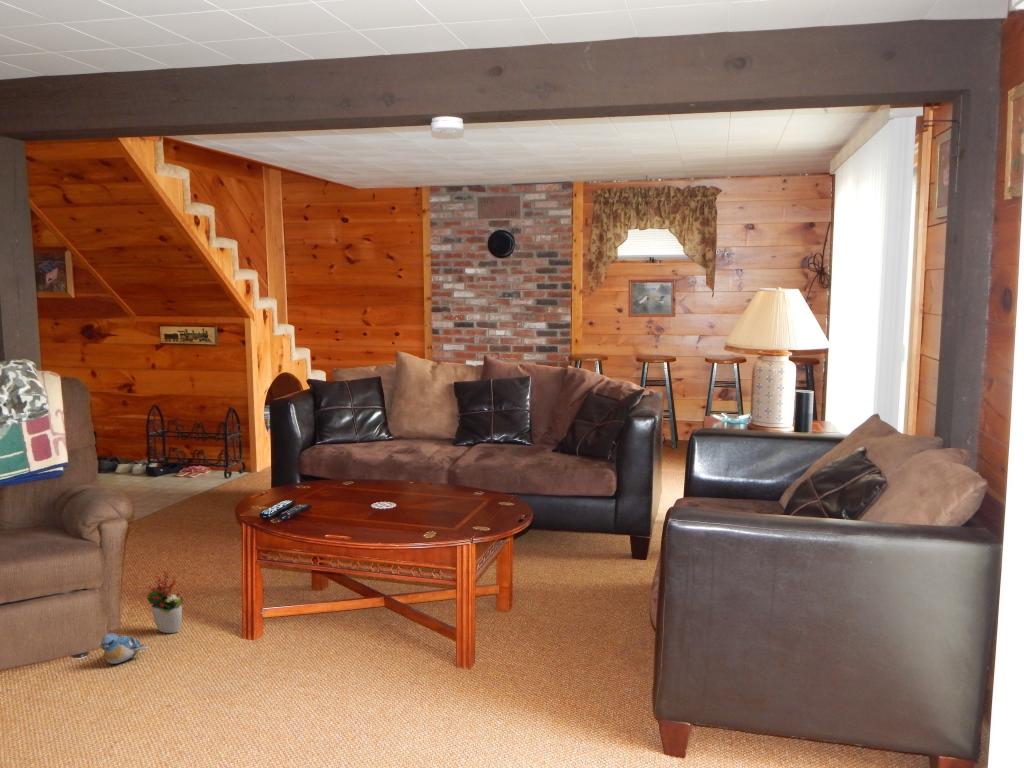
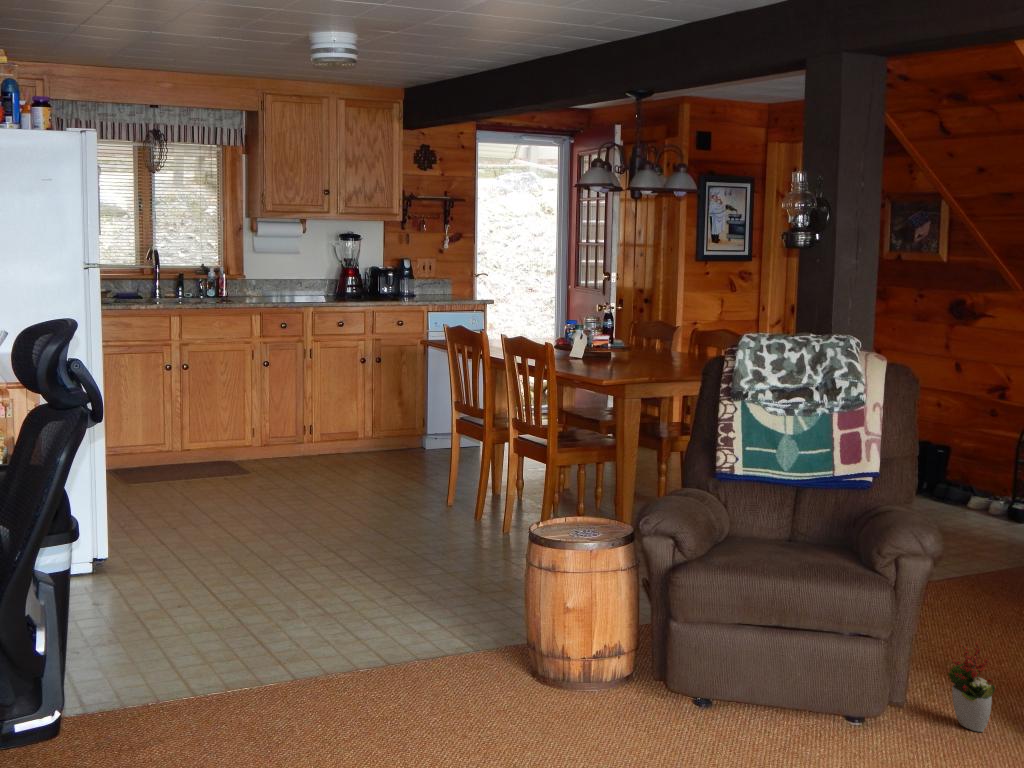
plush toy: present [100,633,148,664] -> none [876,701,936,744]

